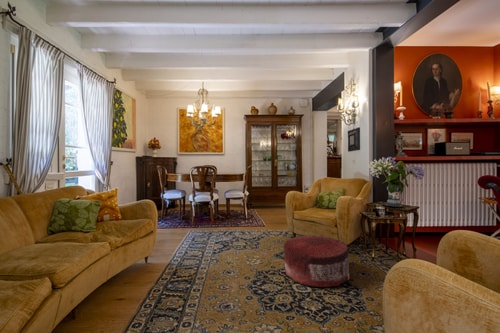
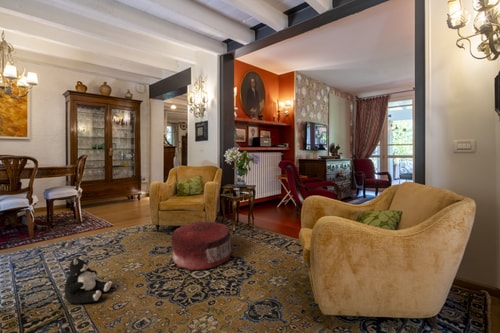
plush toy: none [199,239,230,277] -> present [65,255,113,303]

